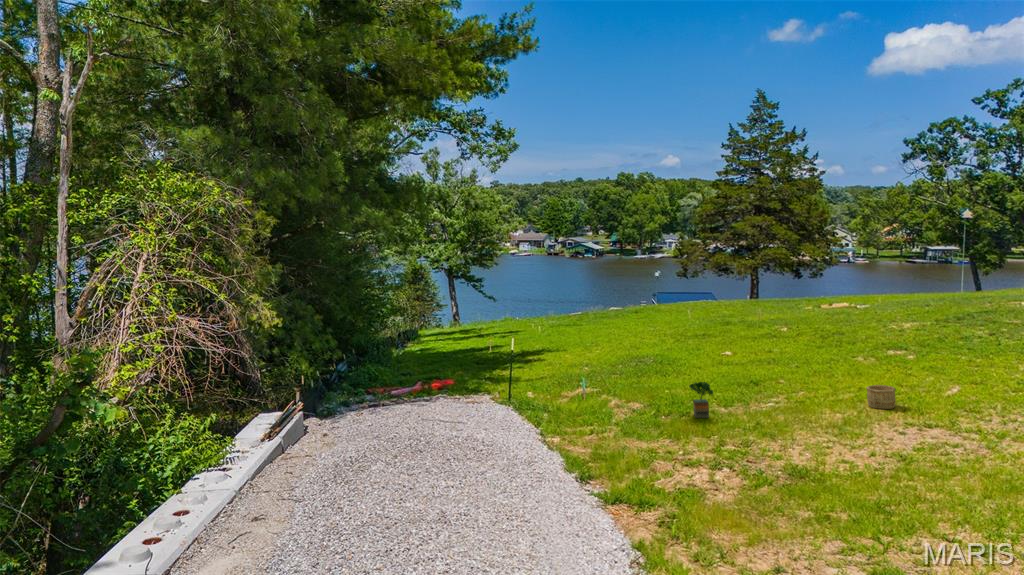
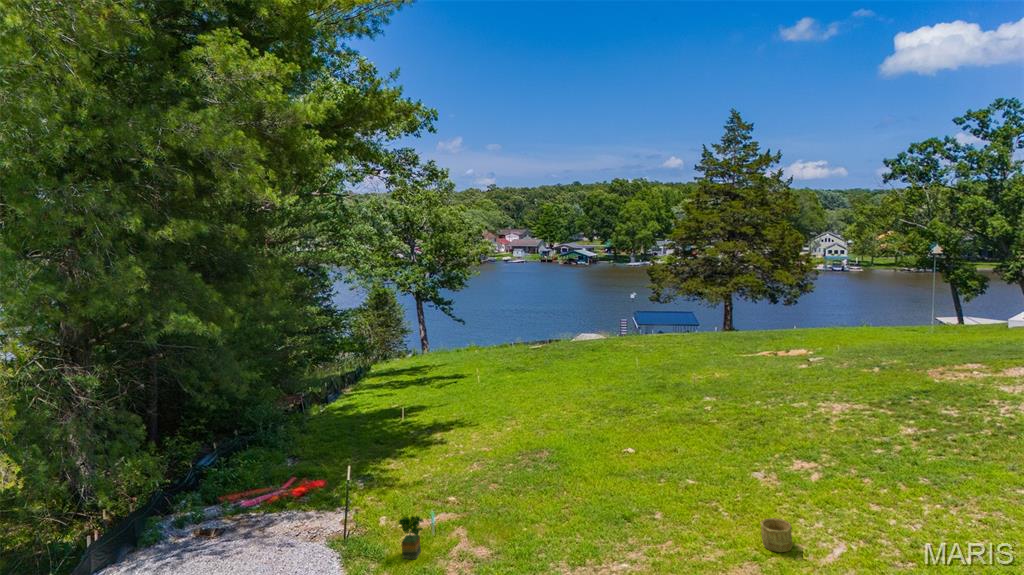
potted tree: present [689,382,713,418] -> present [399,516,423,559]

